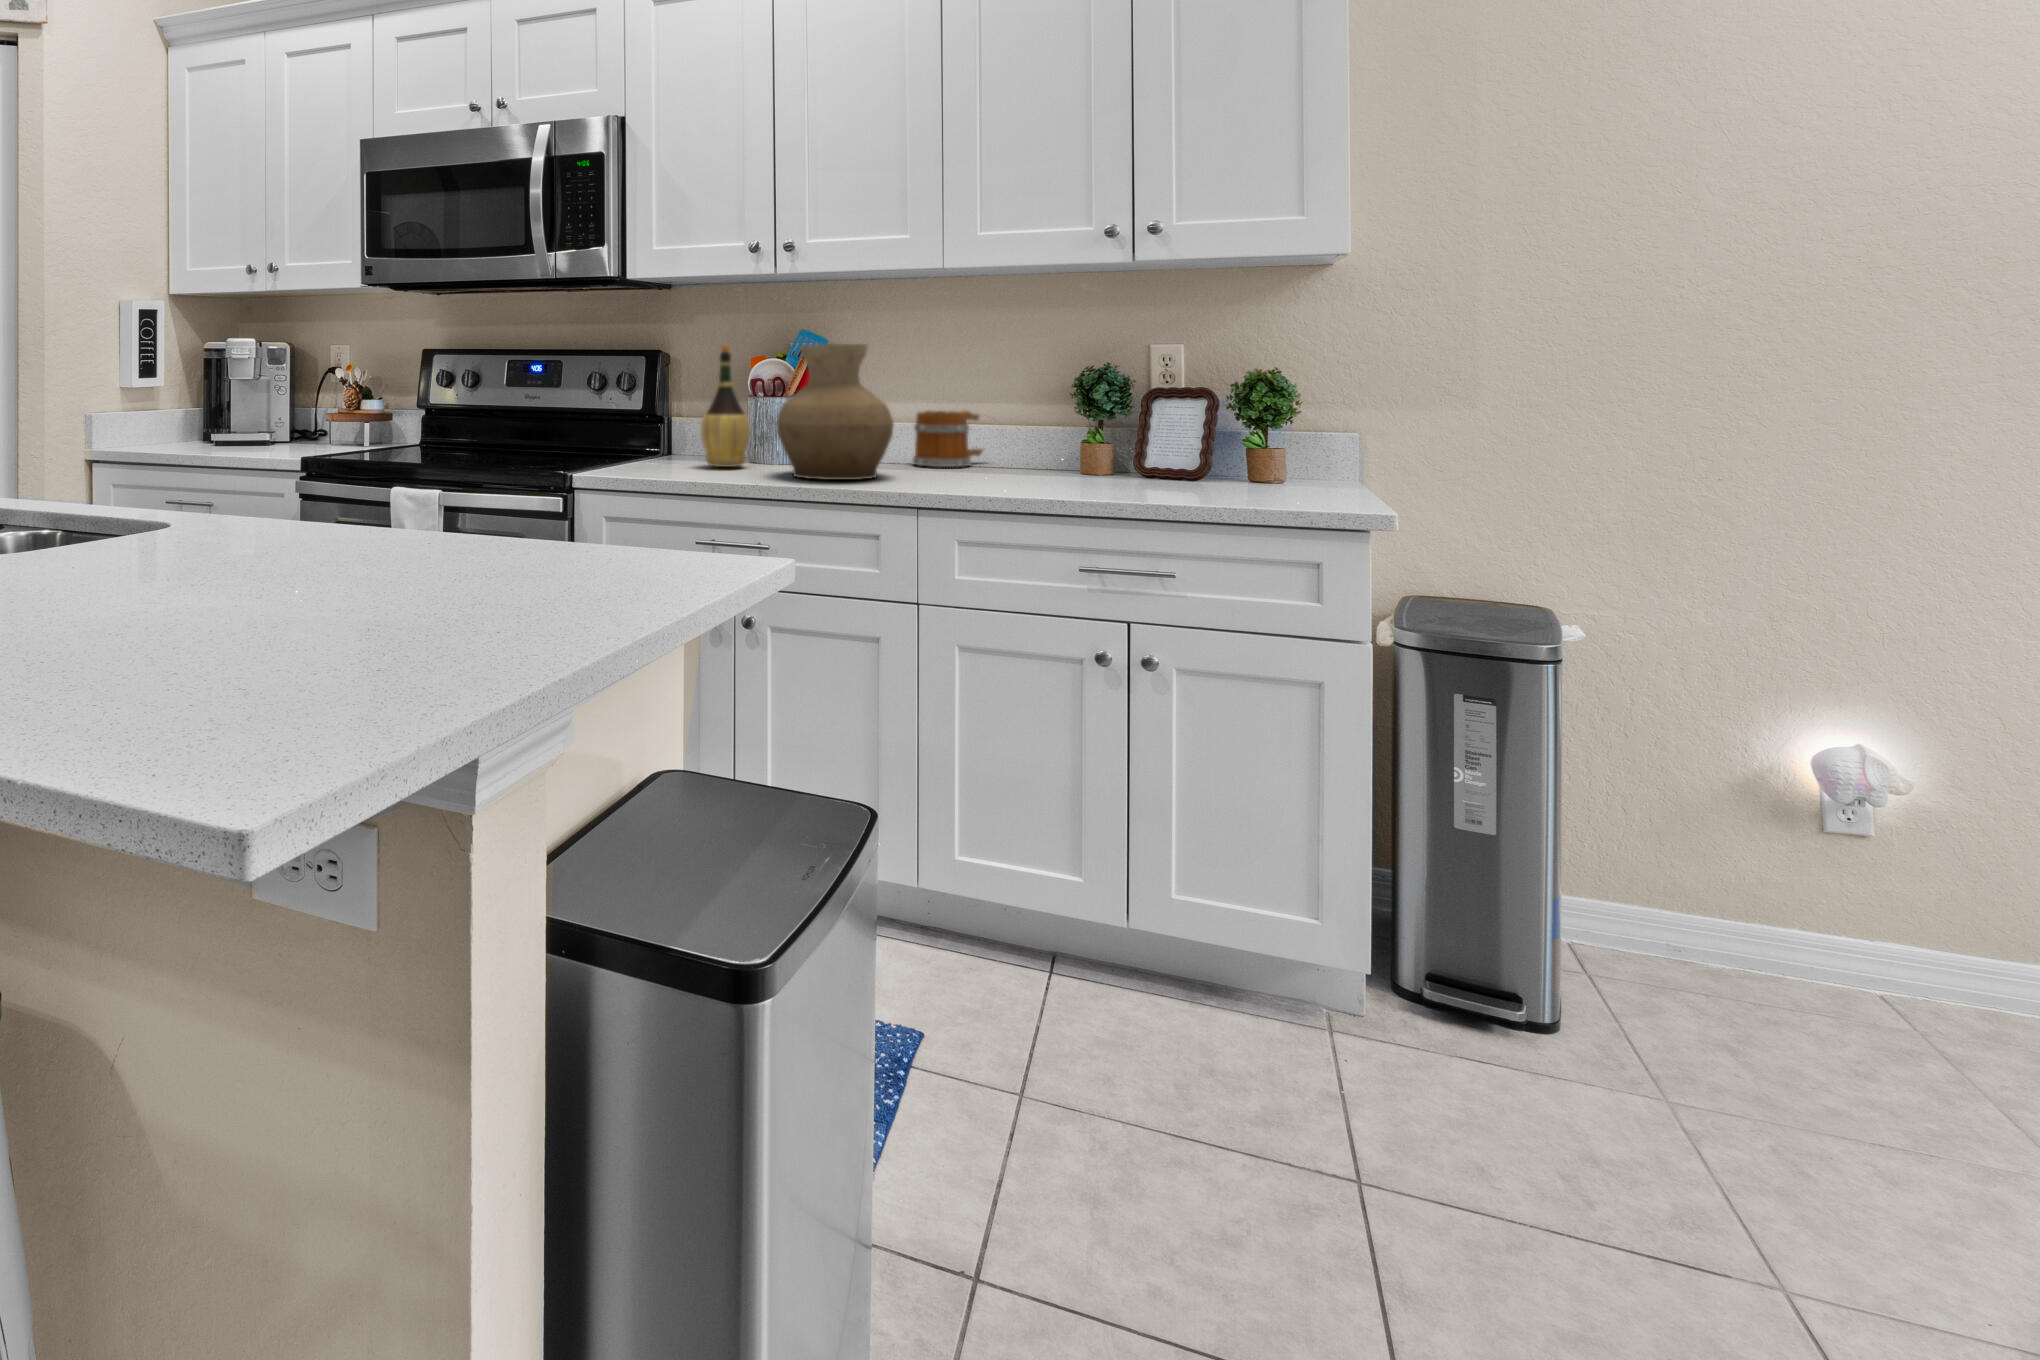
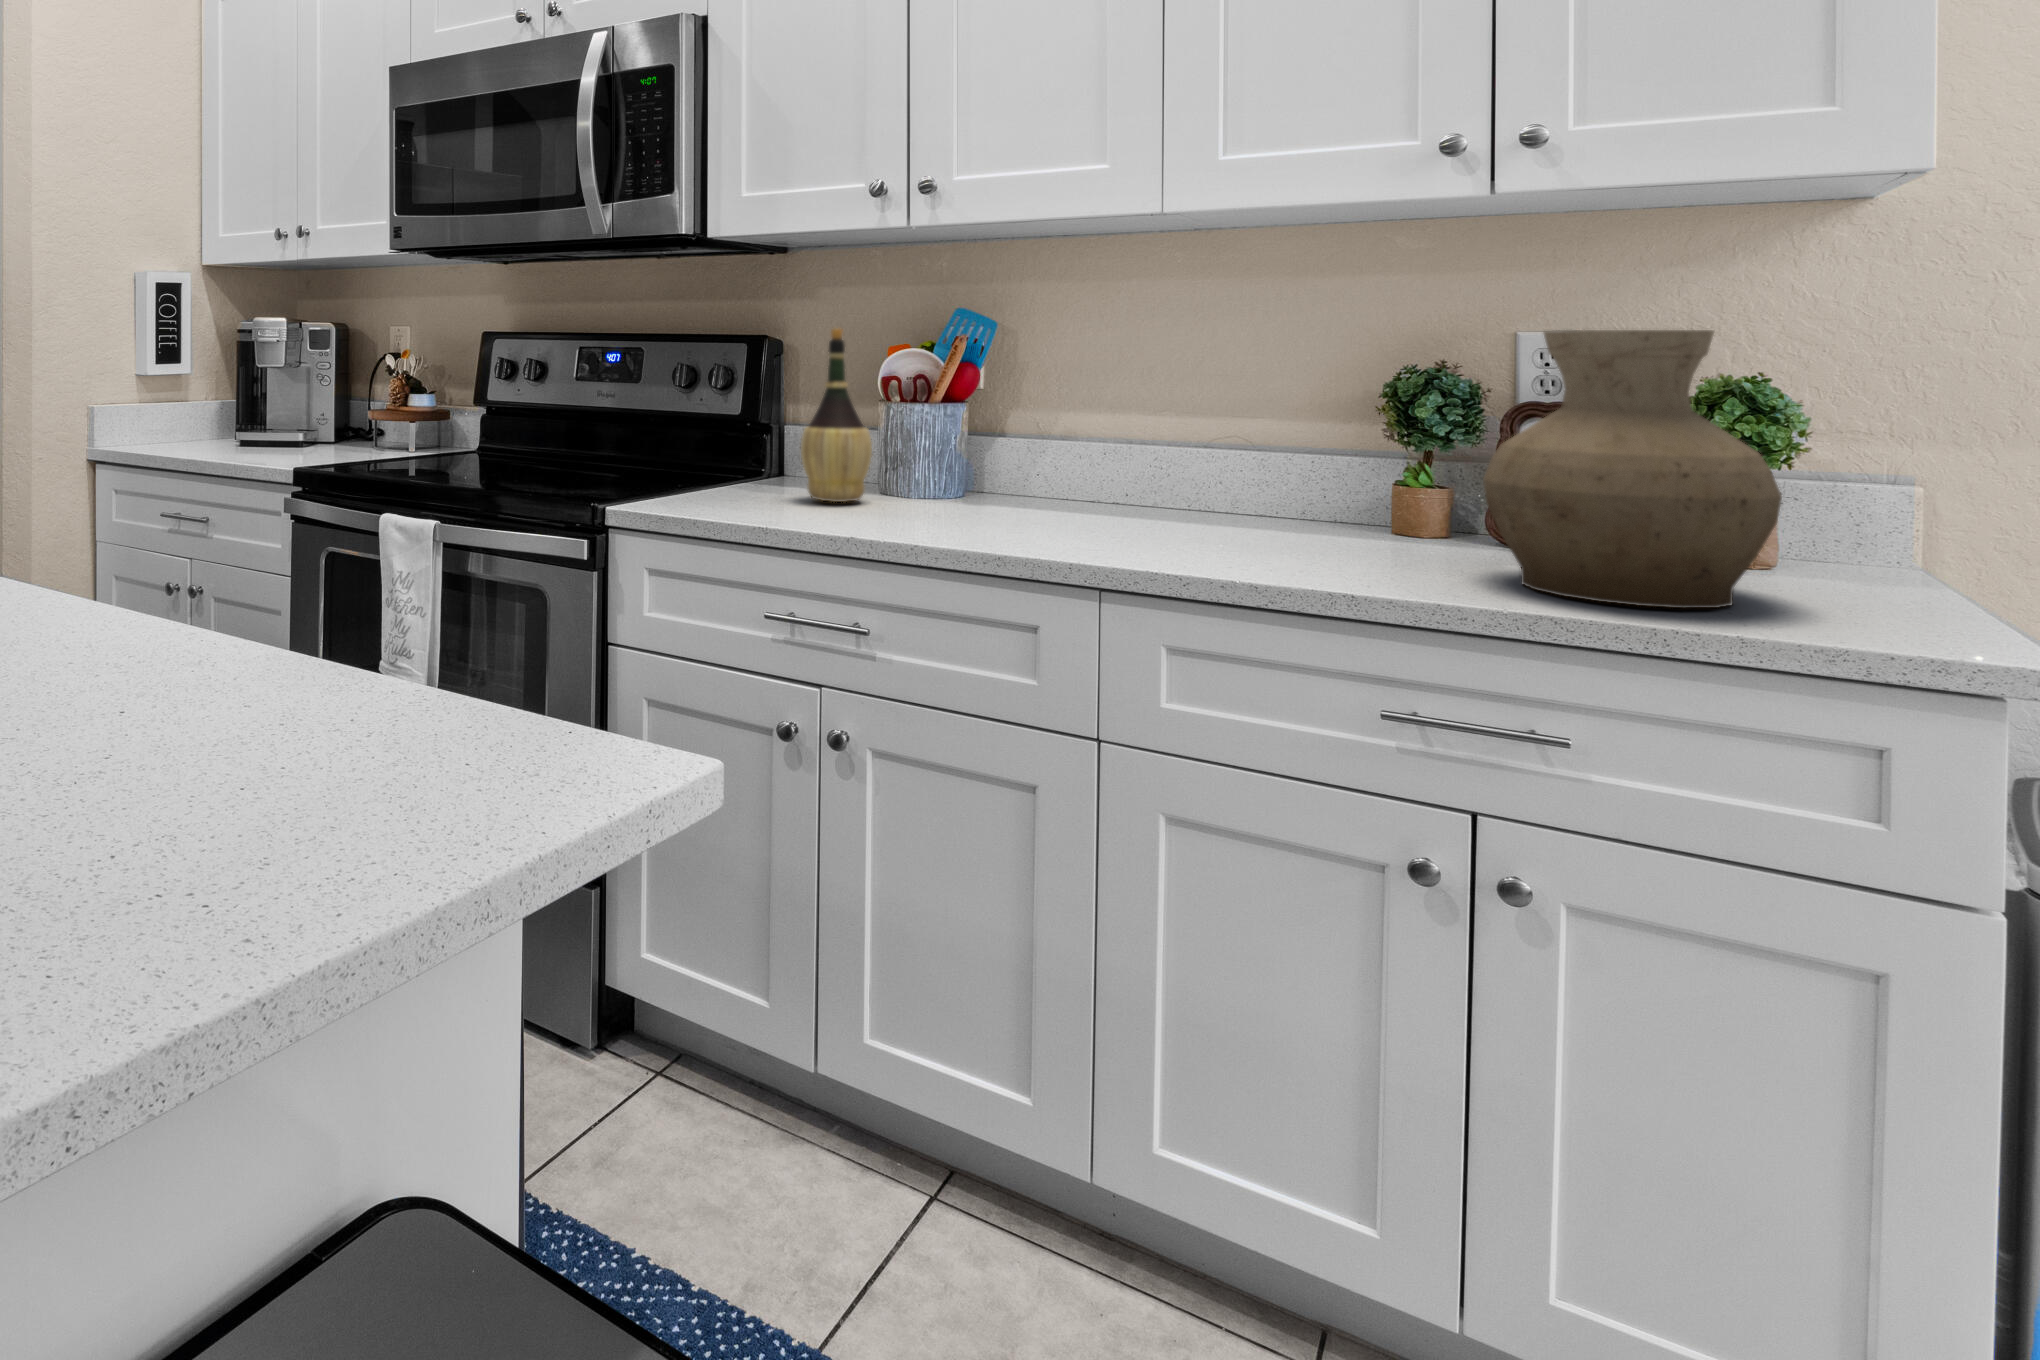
vase: present [776,344,894,480] -> present [1483,330,1782,608]
mug: present [913,410,983,467] -> none [1117,416,1243,513]

